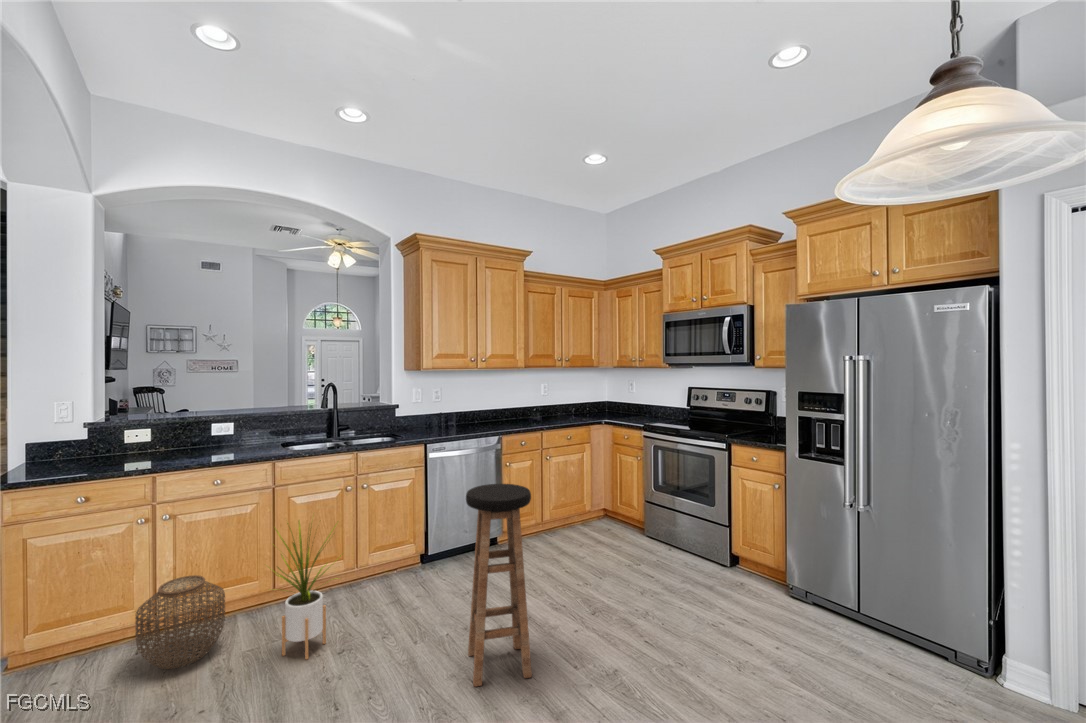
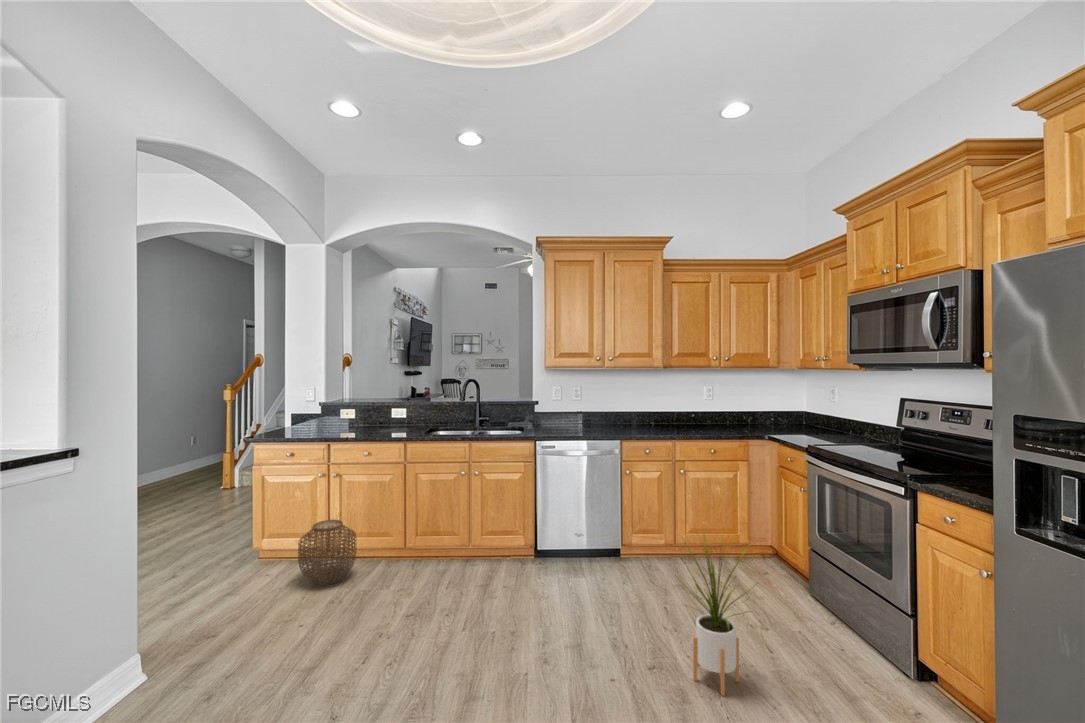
bar stool: present [466,484,532,687] -> none [466,483,541,693]
house plant: present [275,521,341,659] -> present [684,534,758,696]

